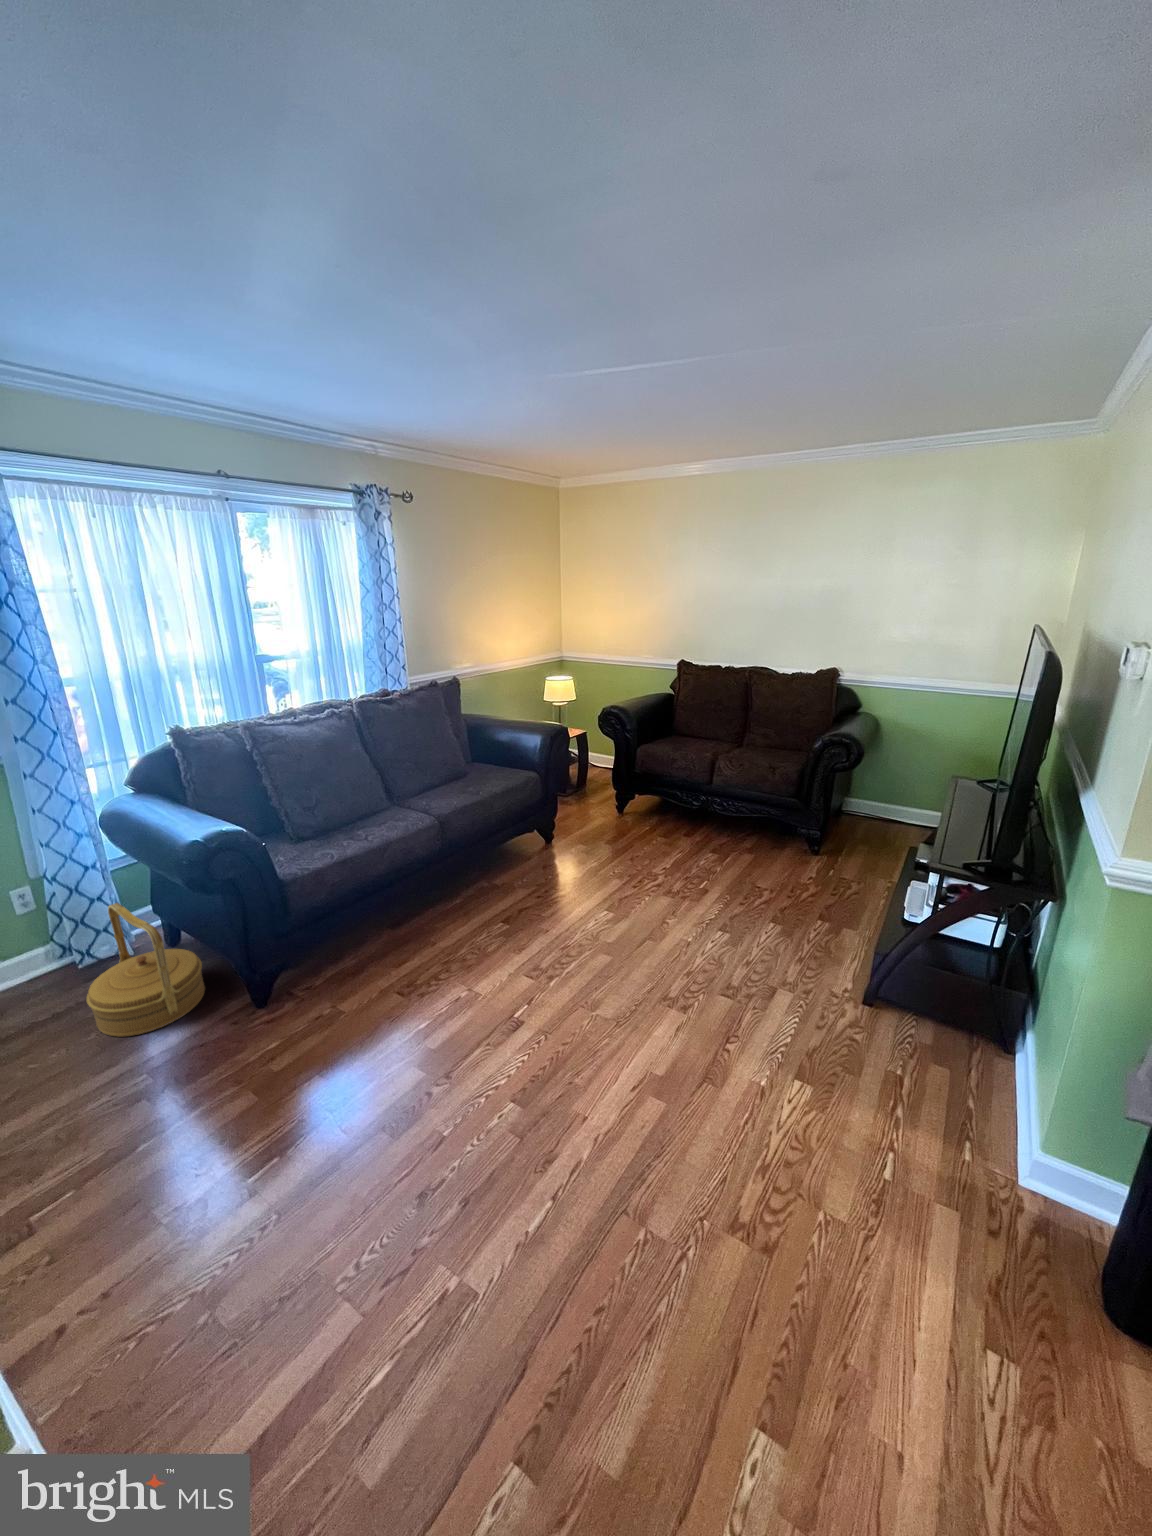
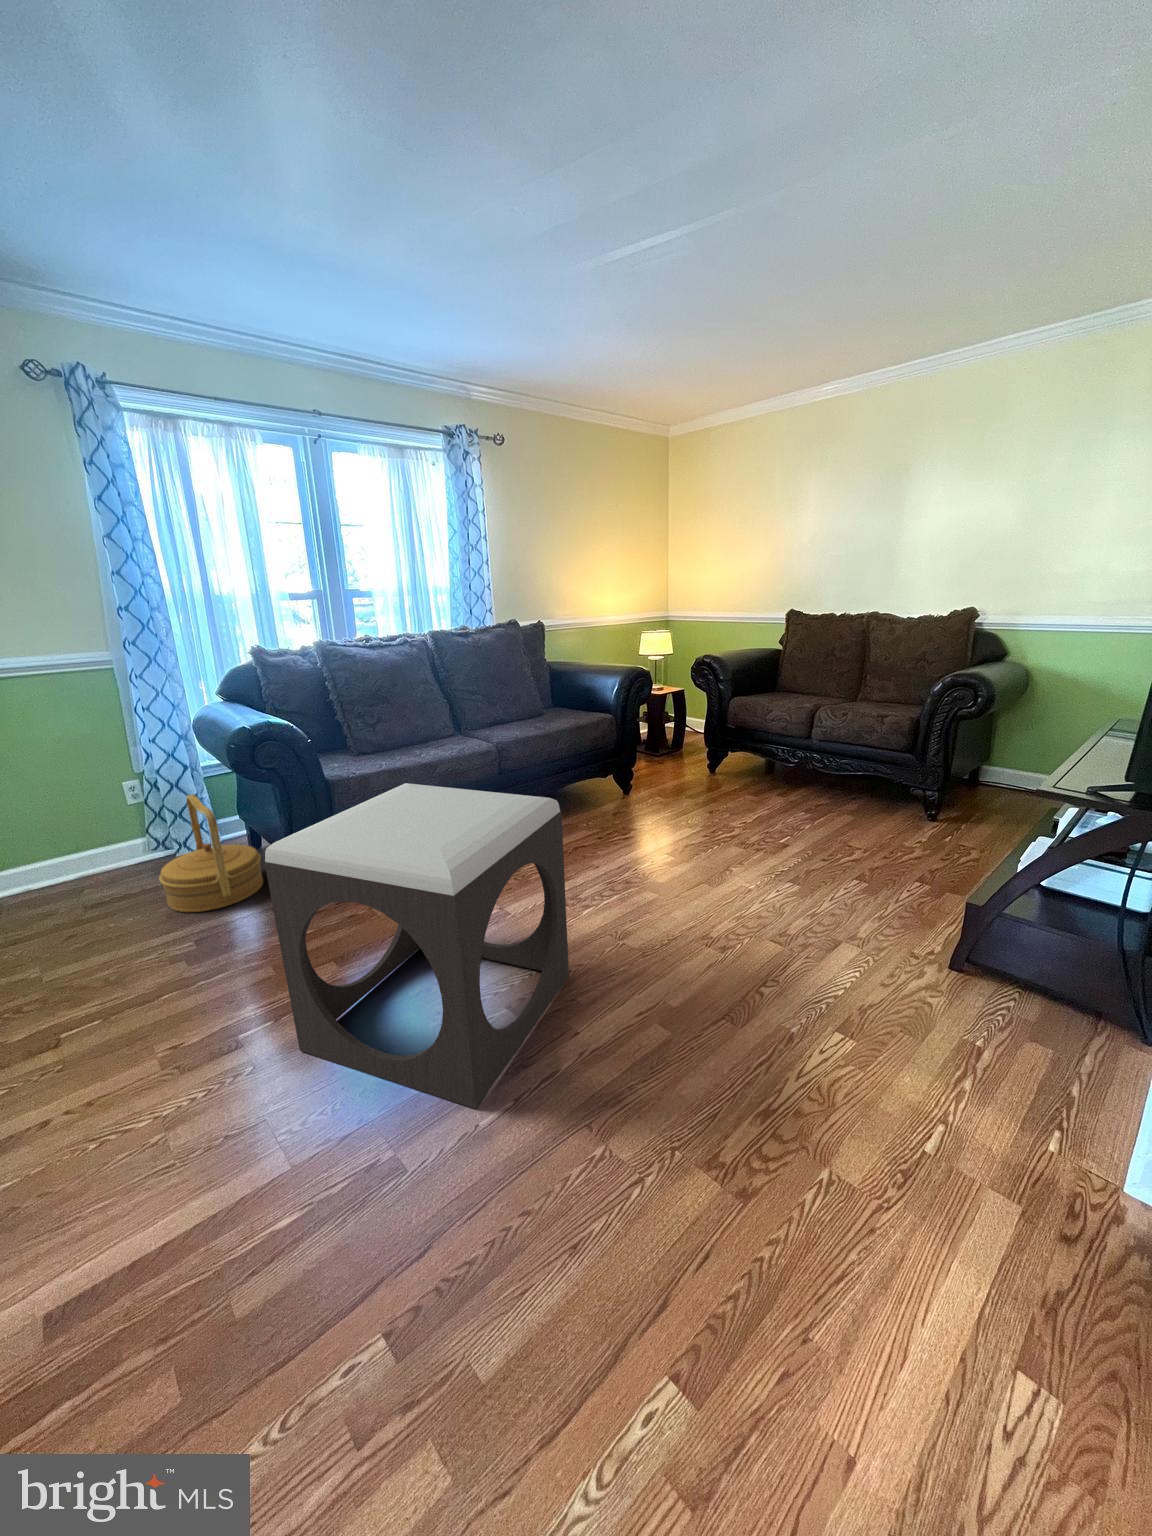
footstool: none [294,895,560,1215] -> present [265,783,569,1109]

